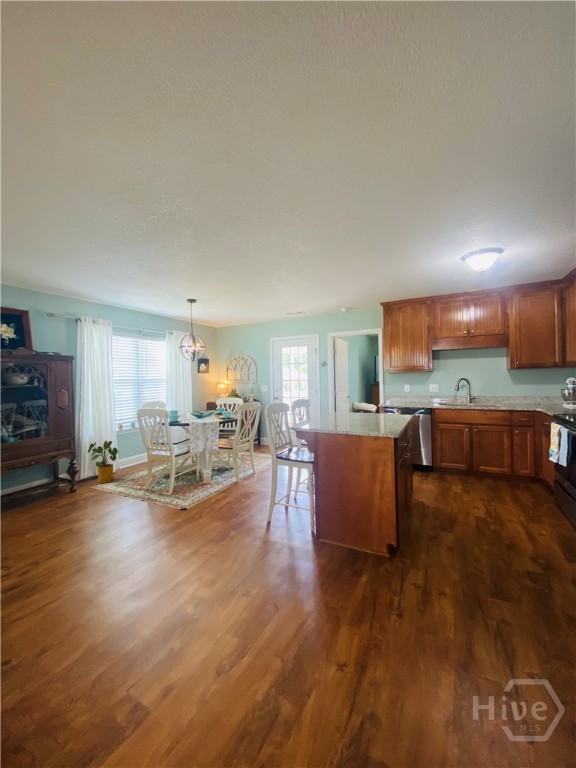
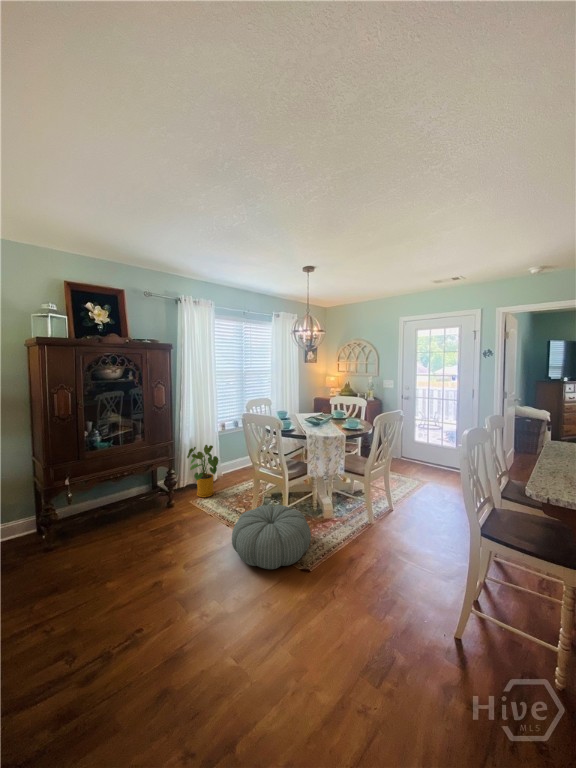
pouf: none [130,473,190,510] -> present [232,505,311,569]

